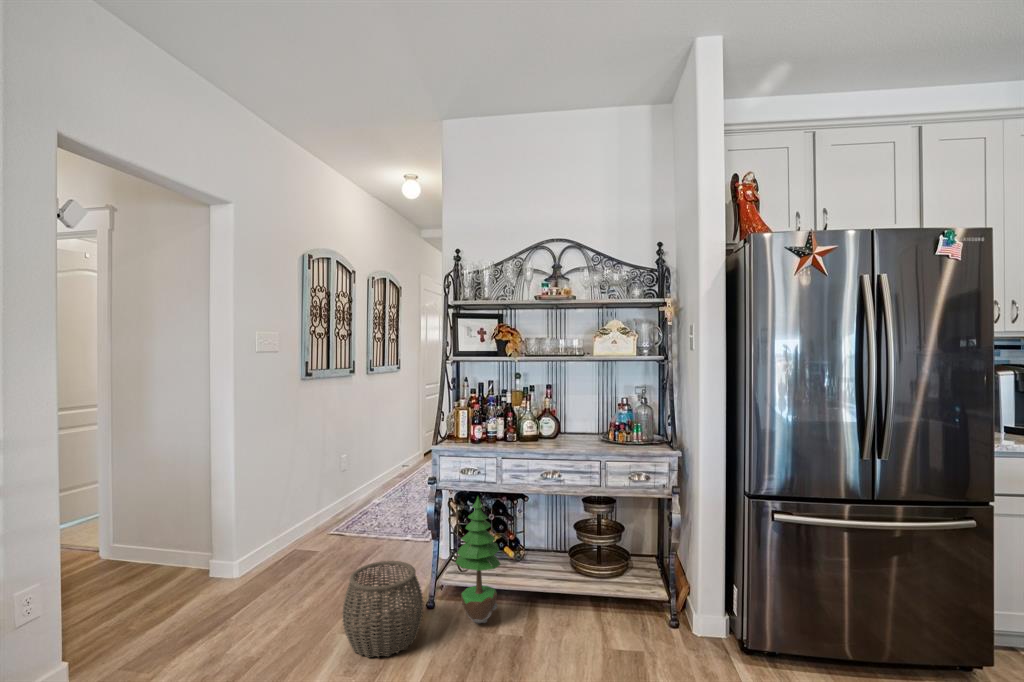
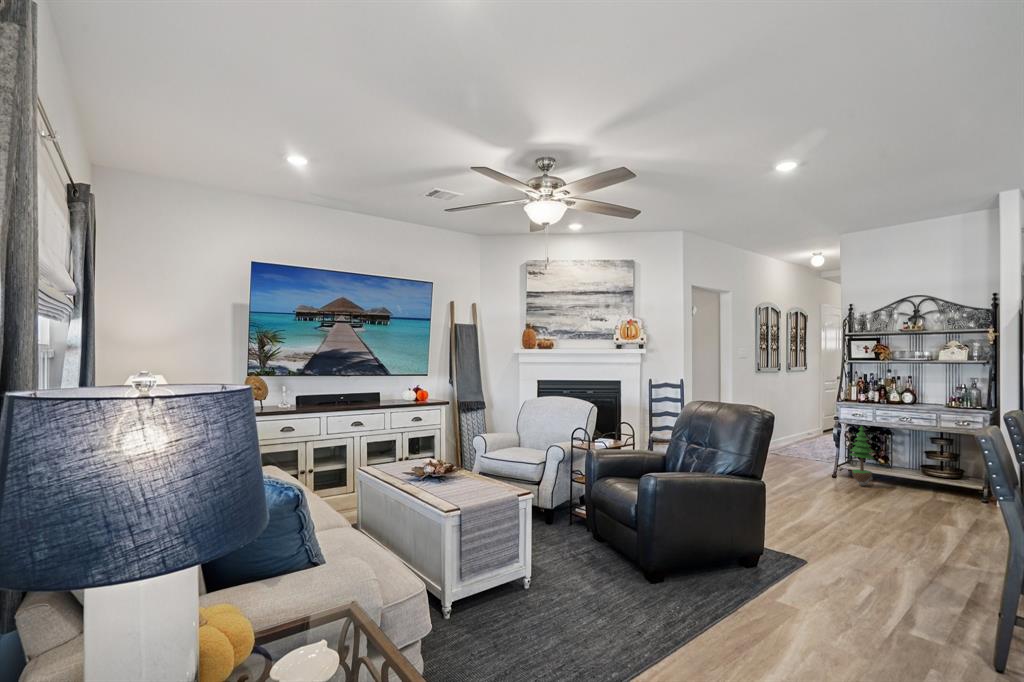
woven basket: present [342,561,423,657] -> none [792,450,831,485]

